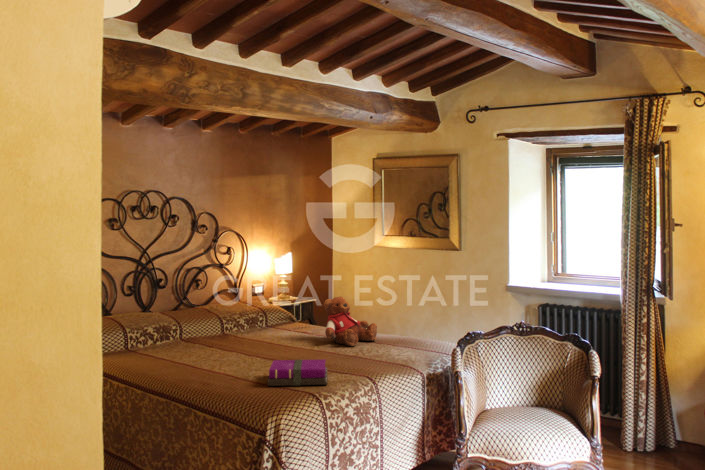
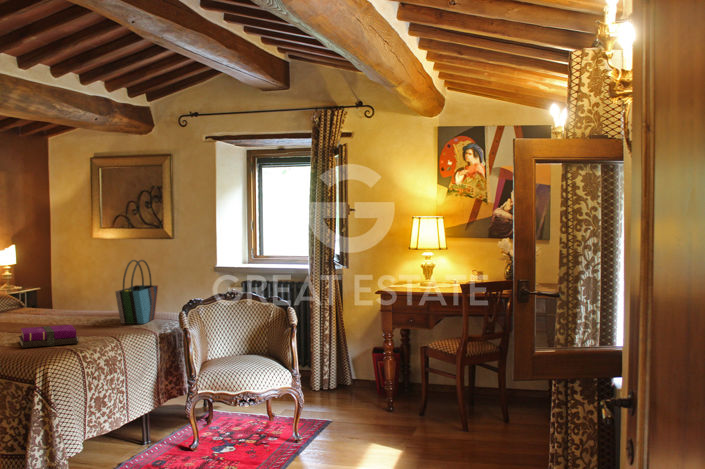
tote bag: none [380,283,432,358] -> present [115,260,158,324]
teddy bear: present [324,297,377,346] -> none [51,276,104,320]

